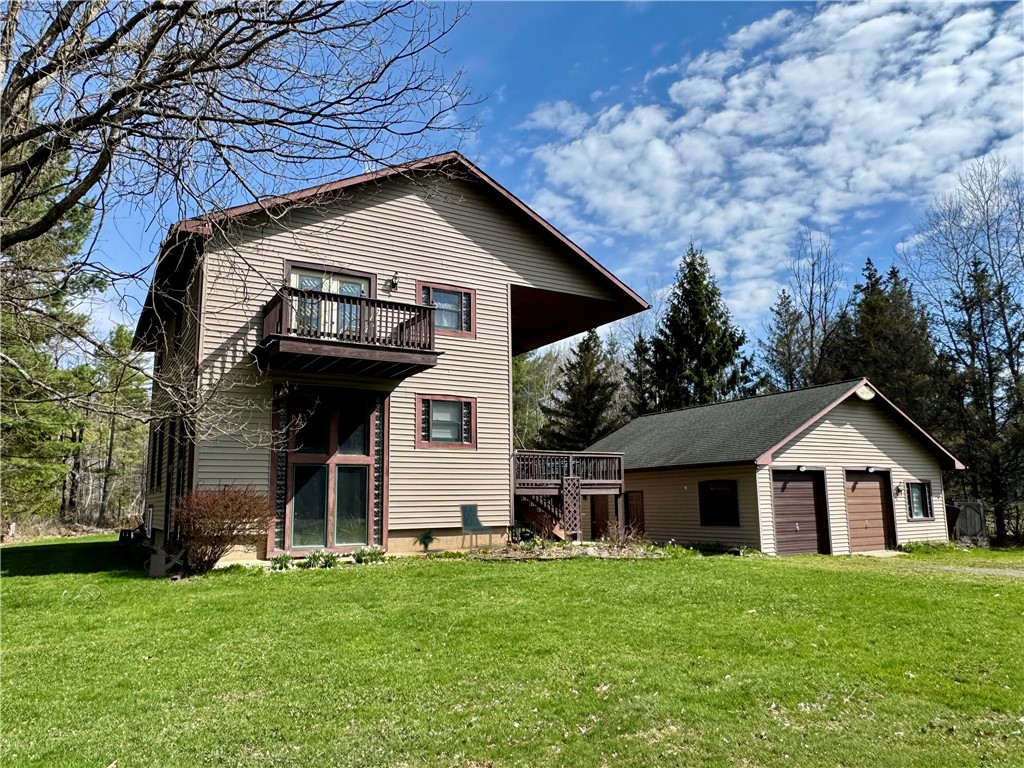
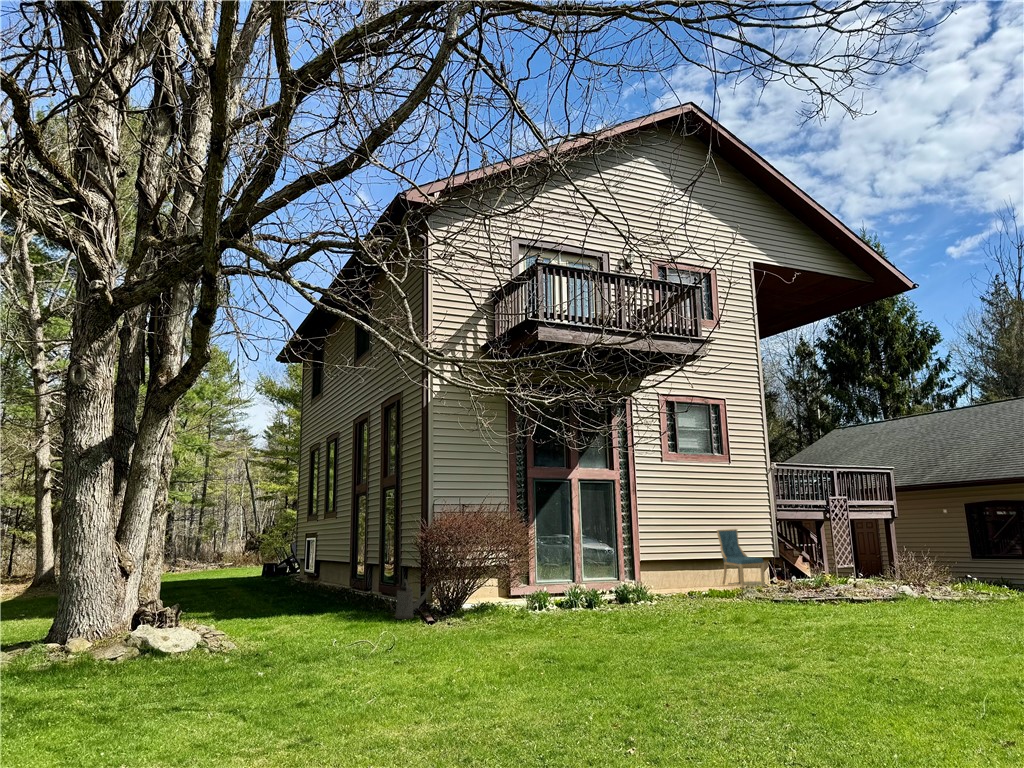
potted plant: present [413,528,439,552] -> none [668,558,708,590]

